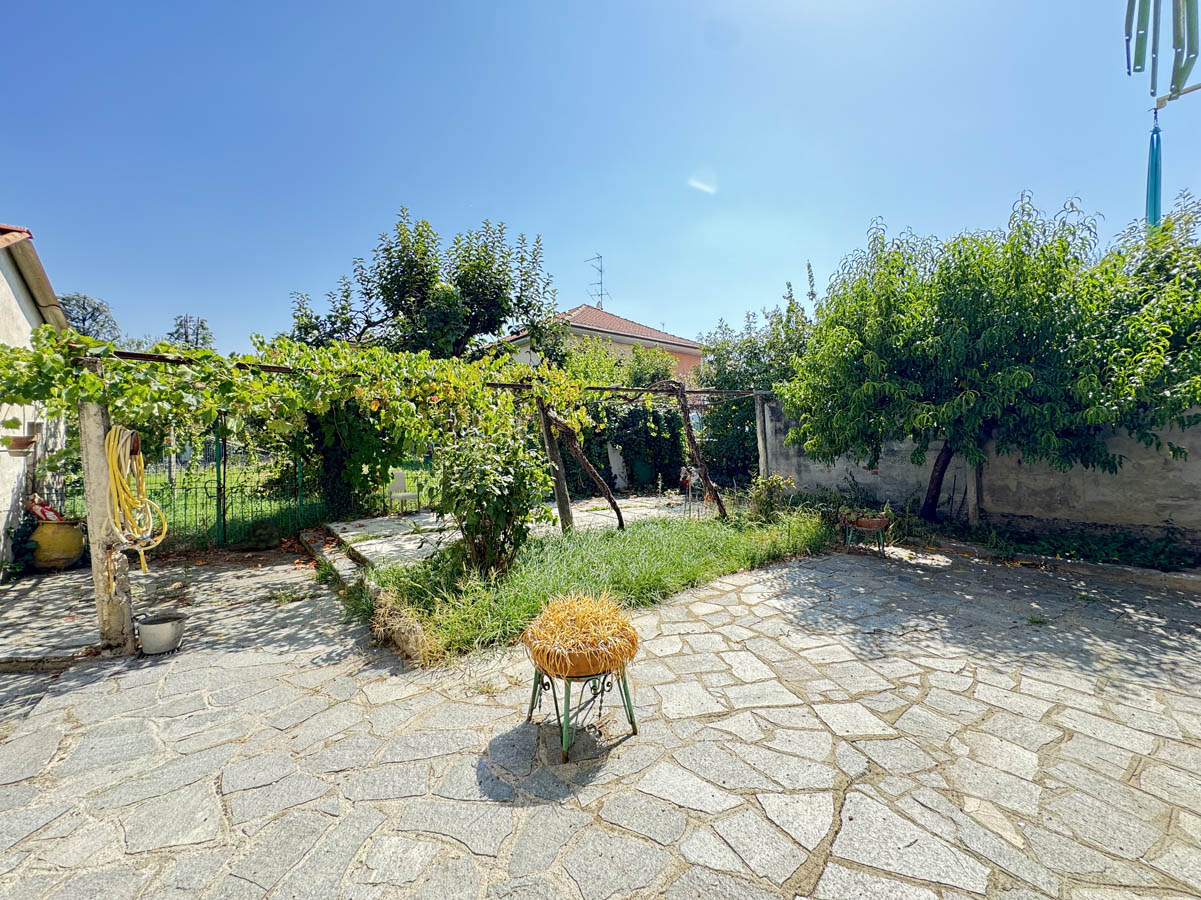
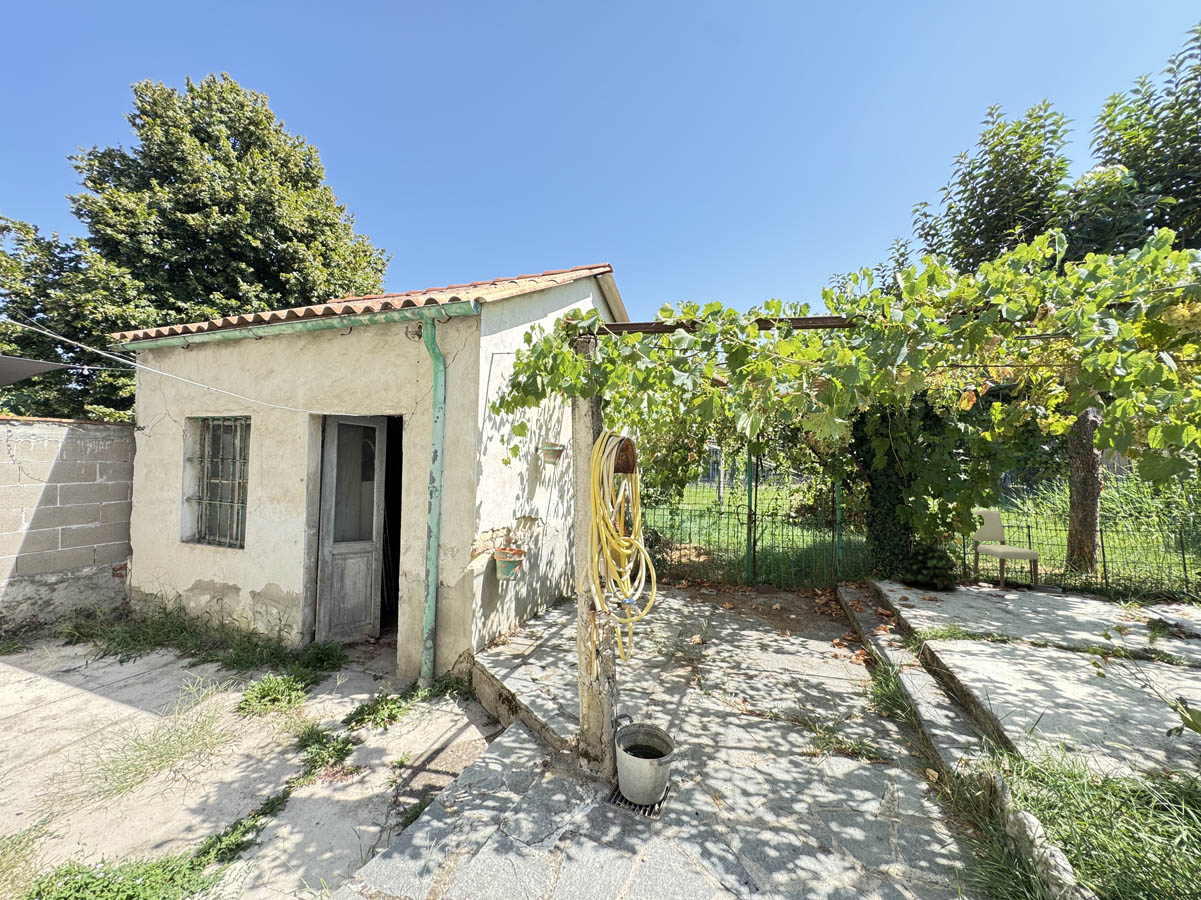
potted plant: present [240,519,280,550] -> present [901,545,957,590]

